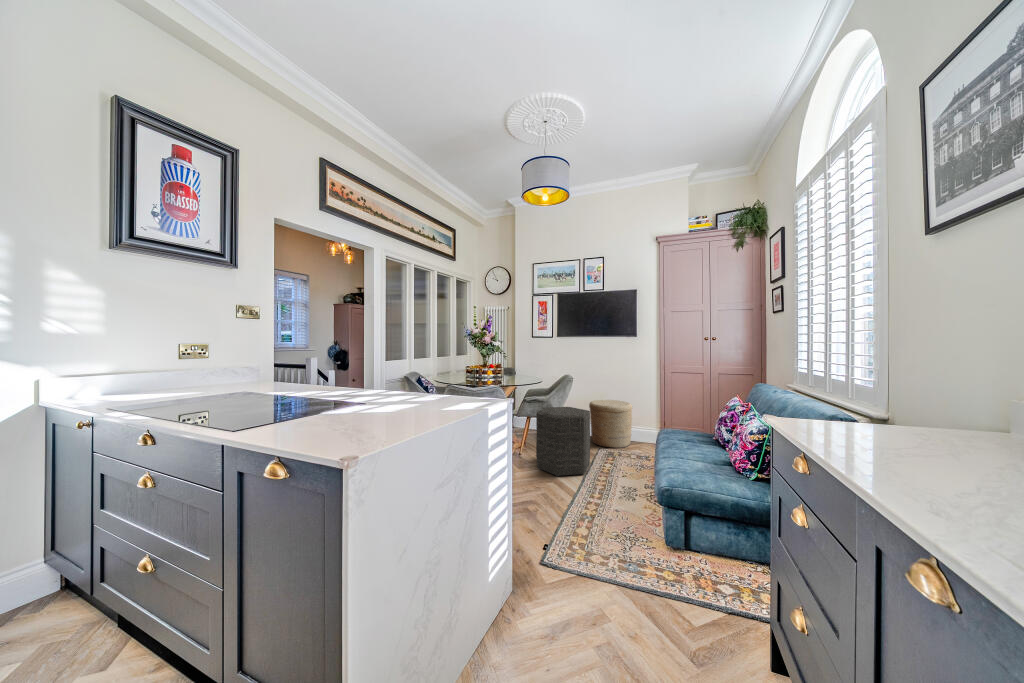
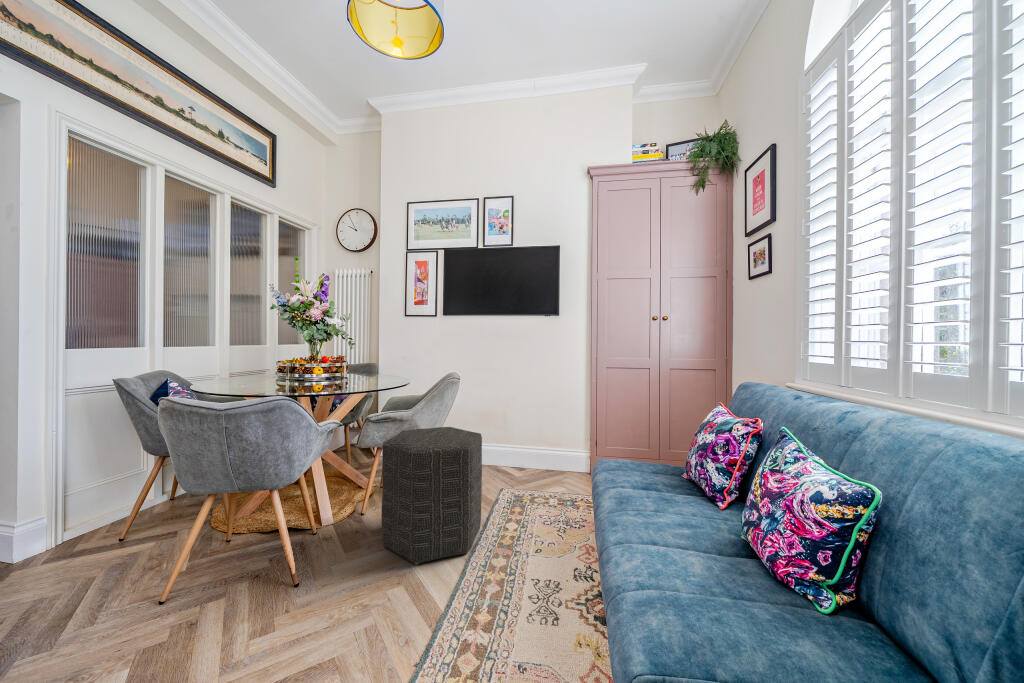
woven basket: present [589,400,632,448] -> none [487,409,550,485]

